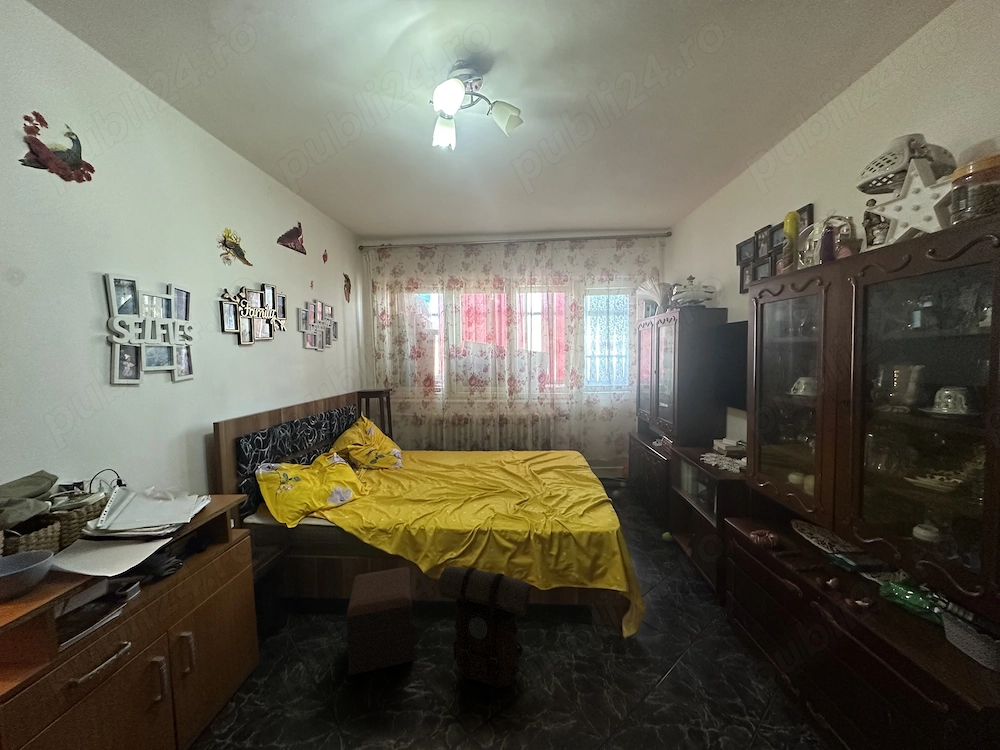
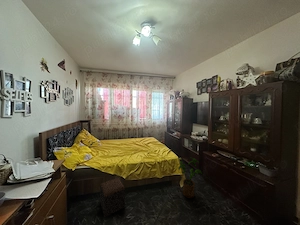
house plant: none [607,537,693,692] -> present [178,158,202,198]
backpack: present [438,566,531,688] -> none [136,173,163,208]

